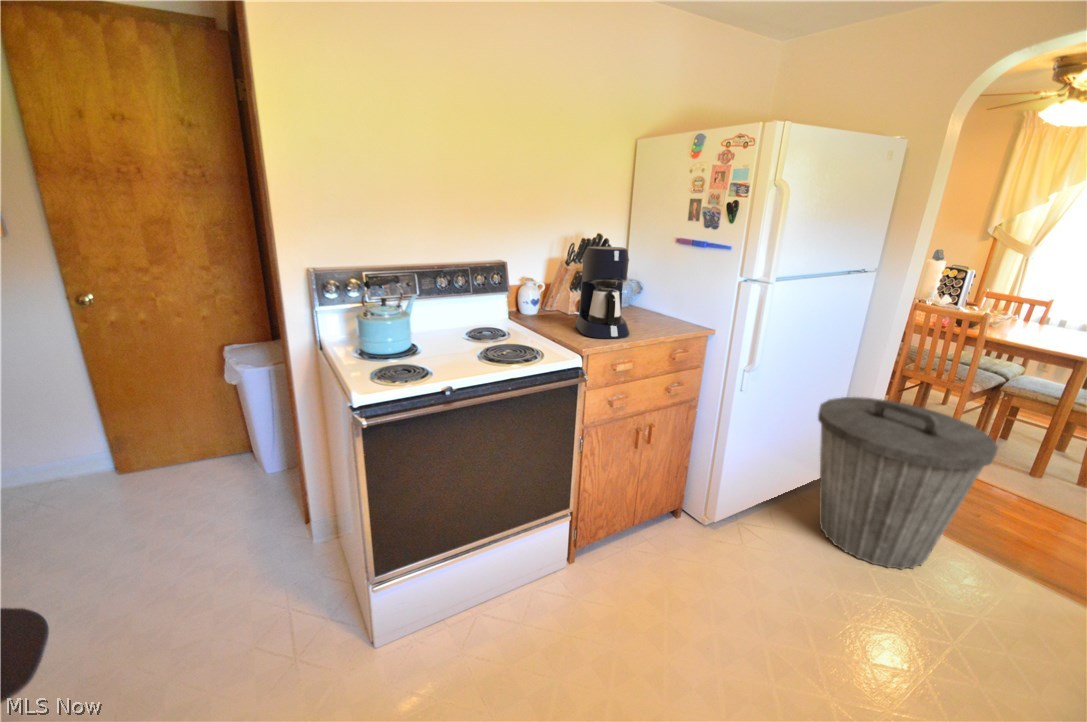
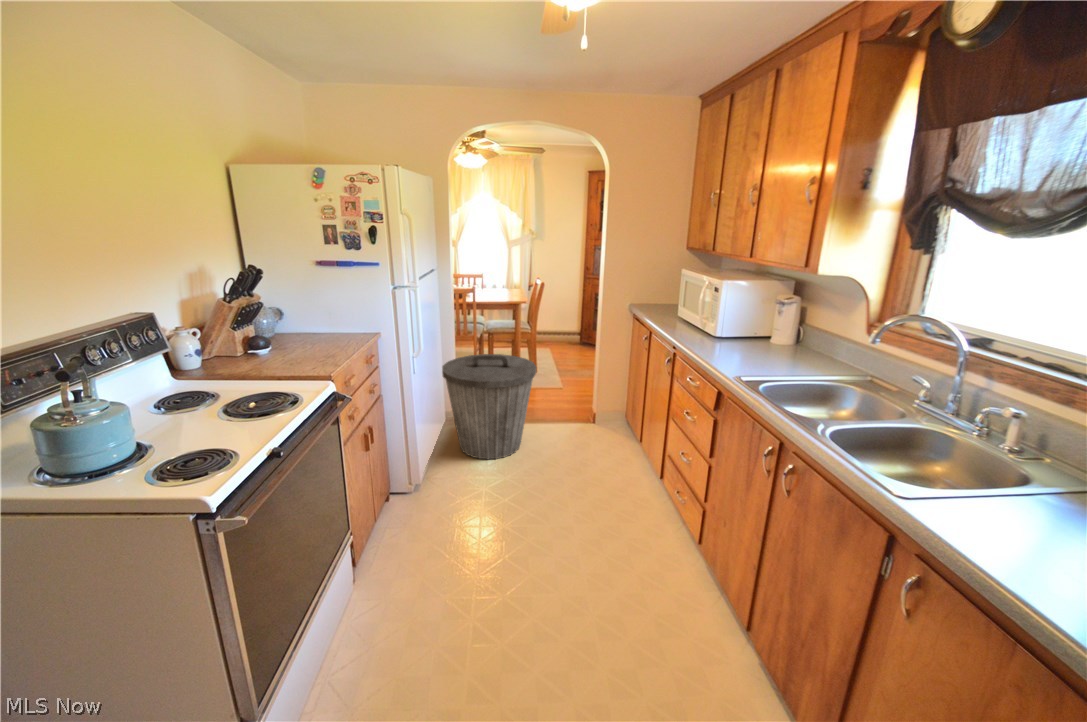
coffee maker: present [575,247,630,338] -> none [251,275,329,368]

